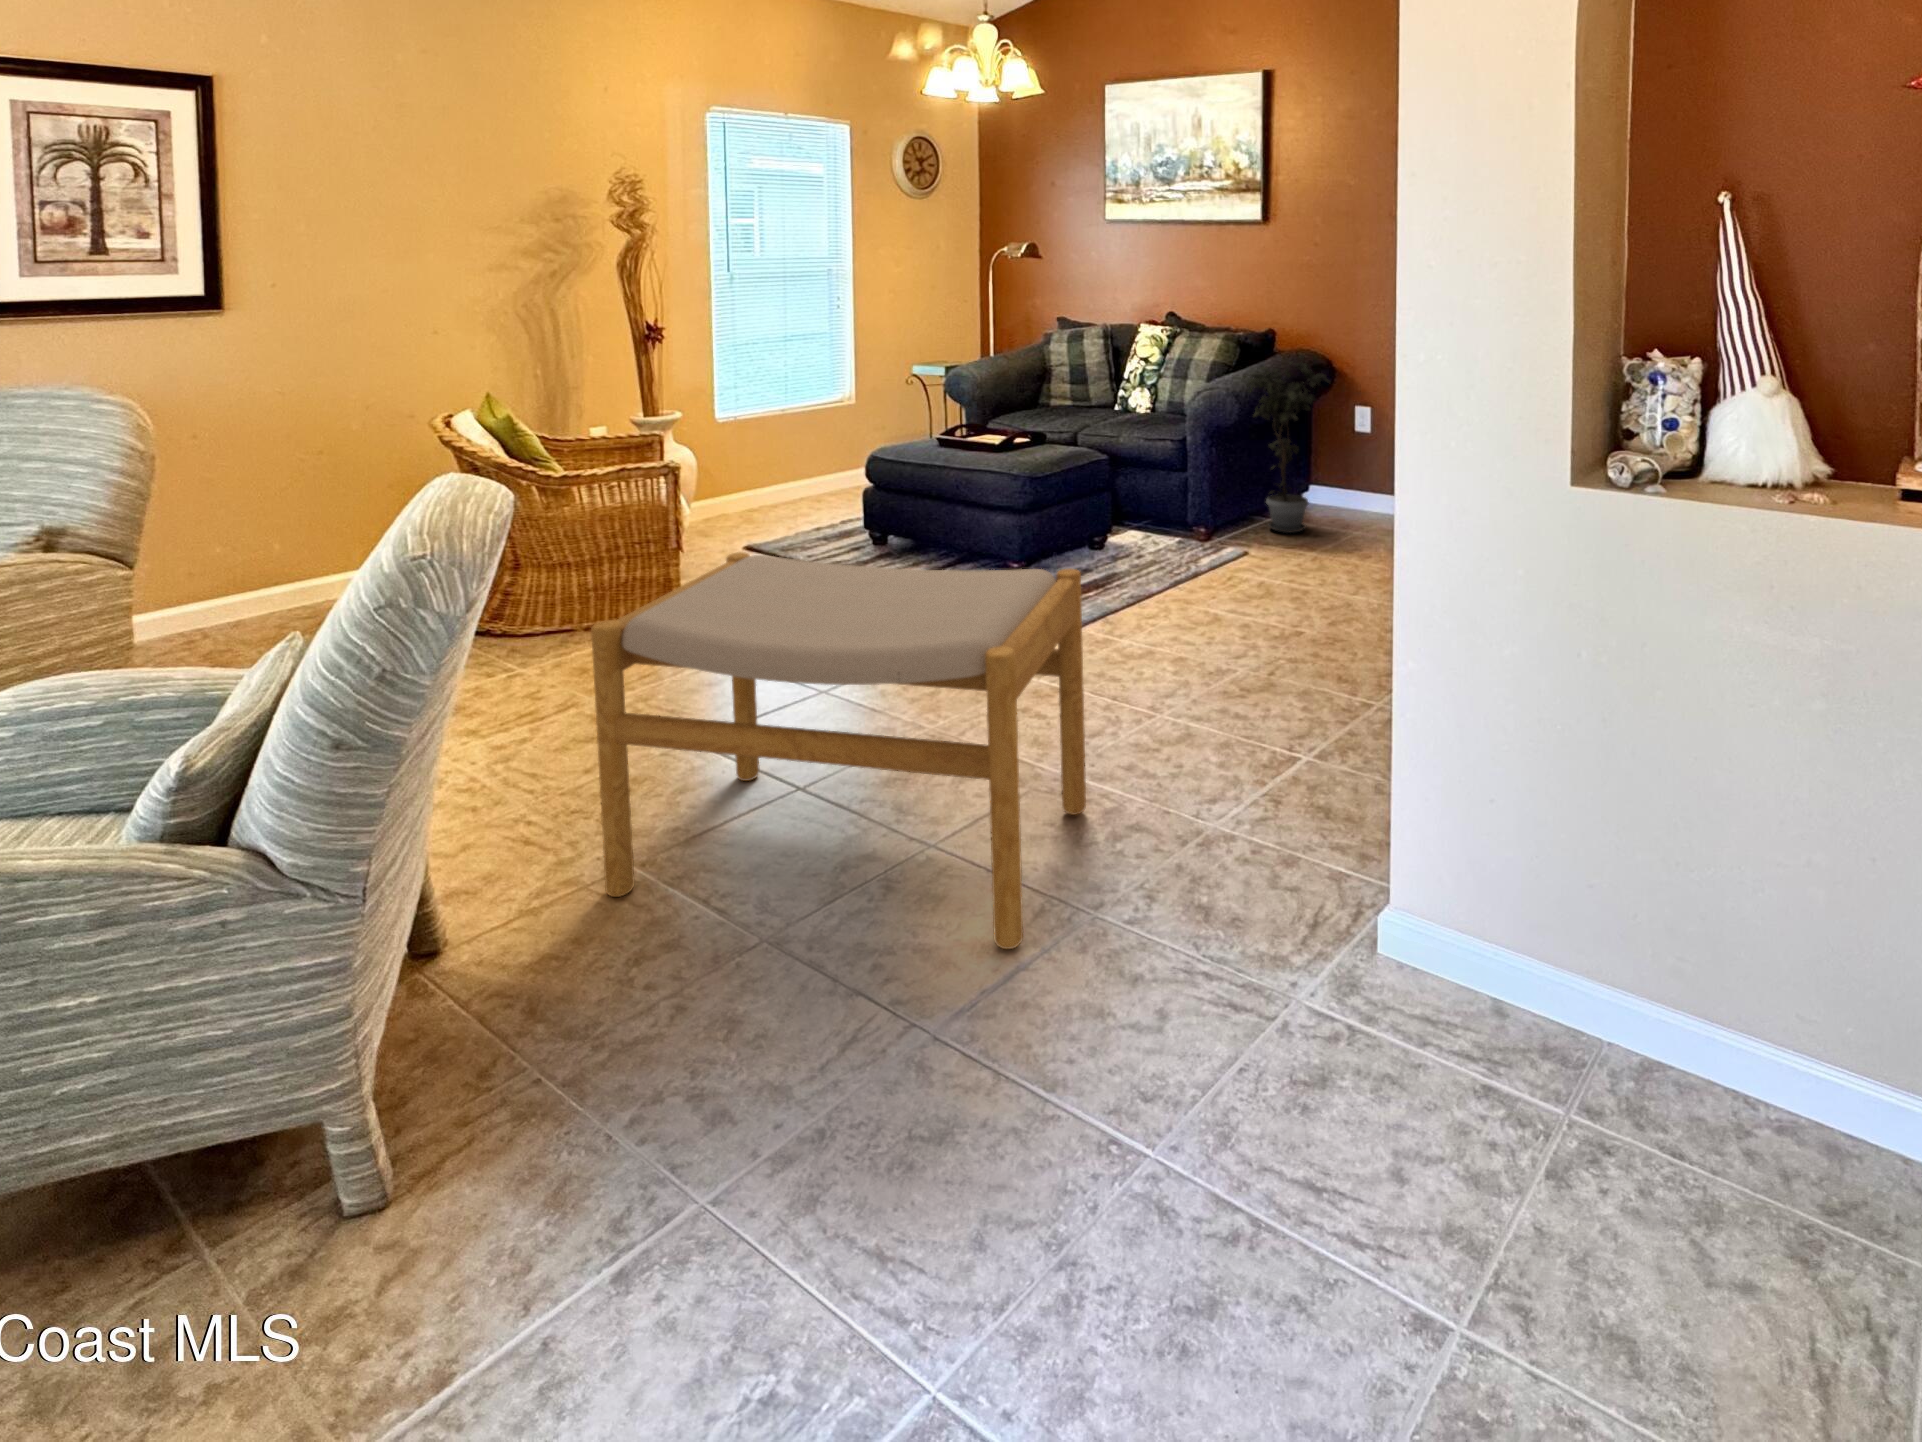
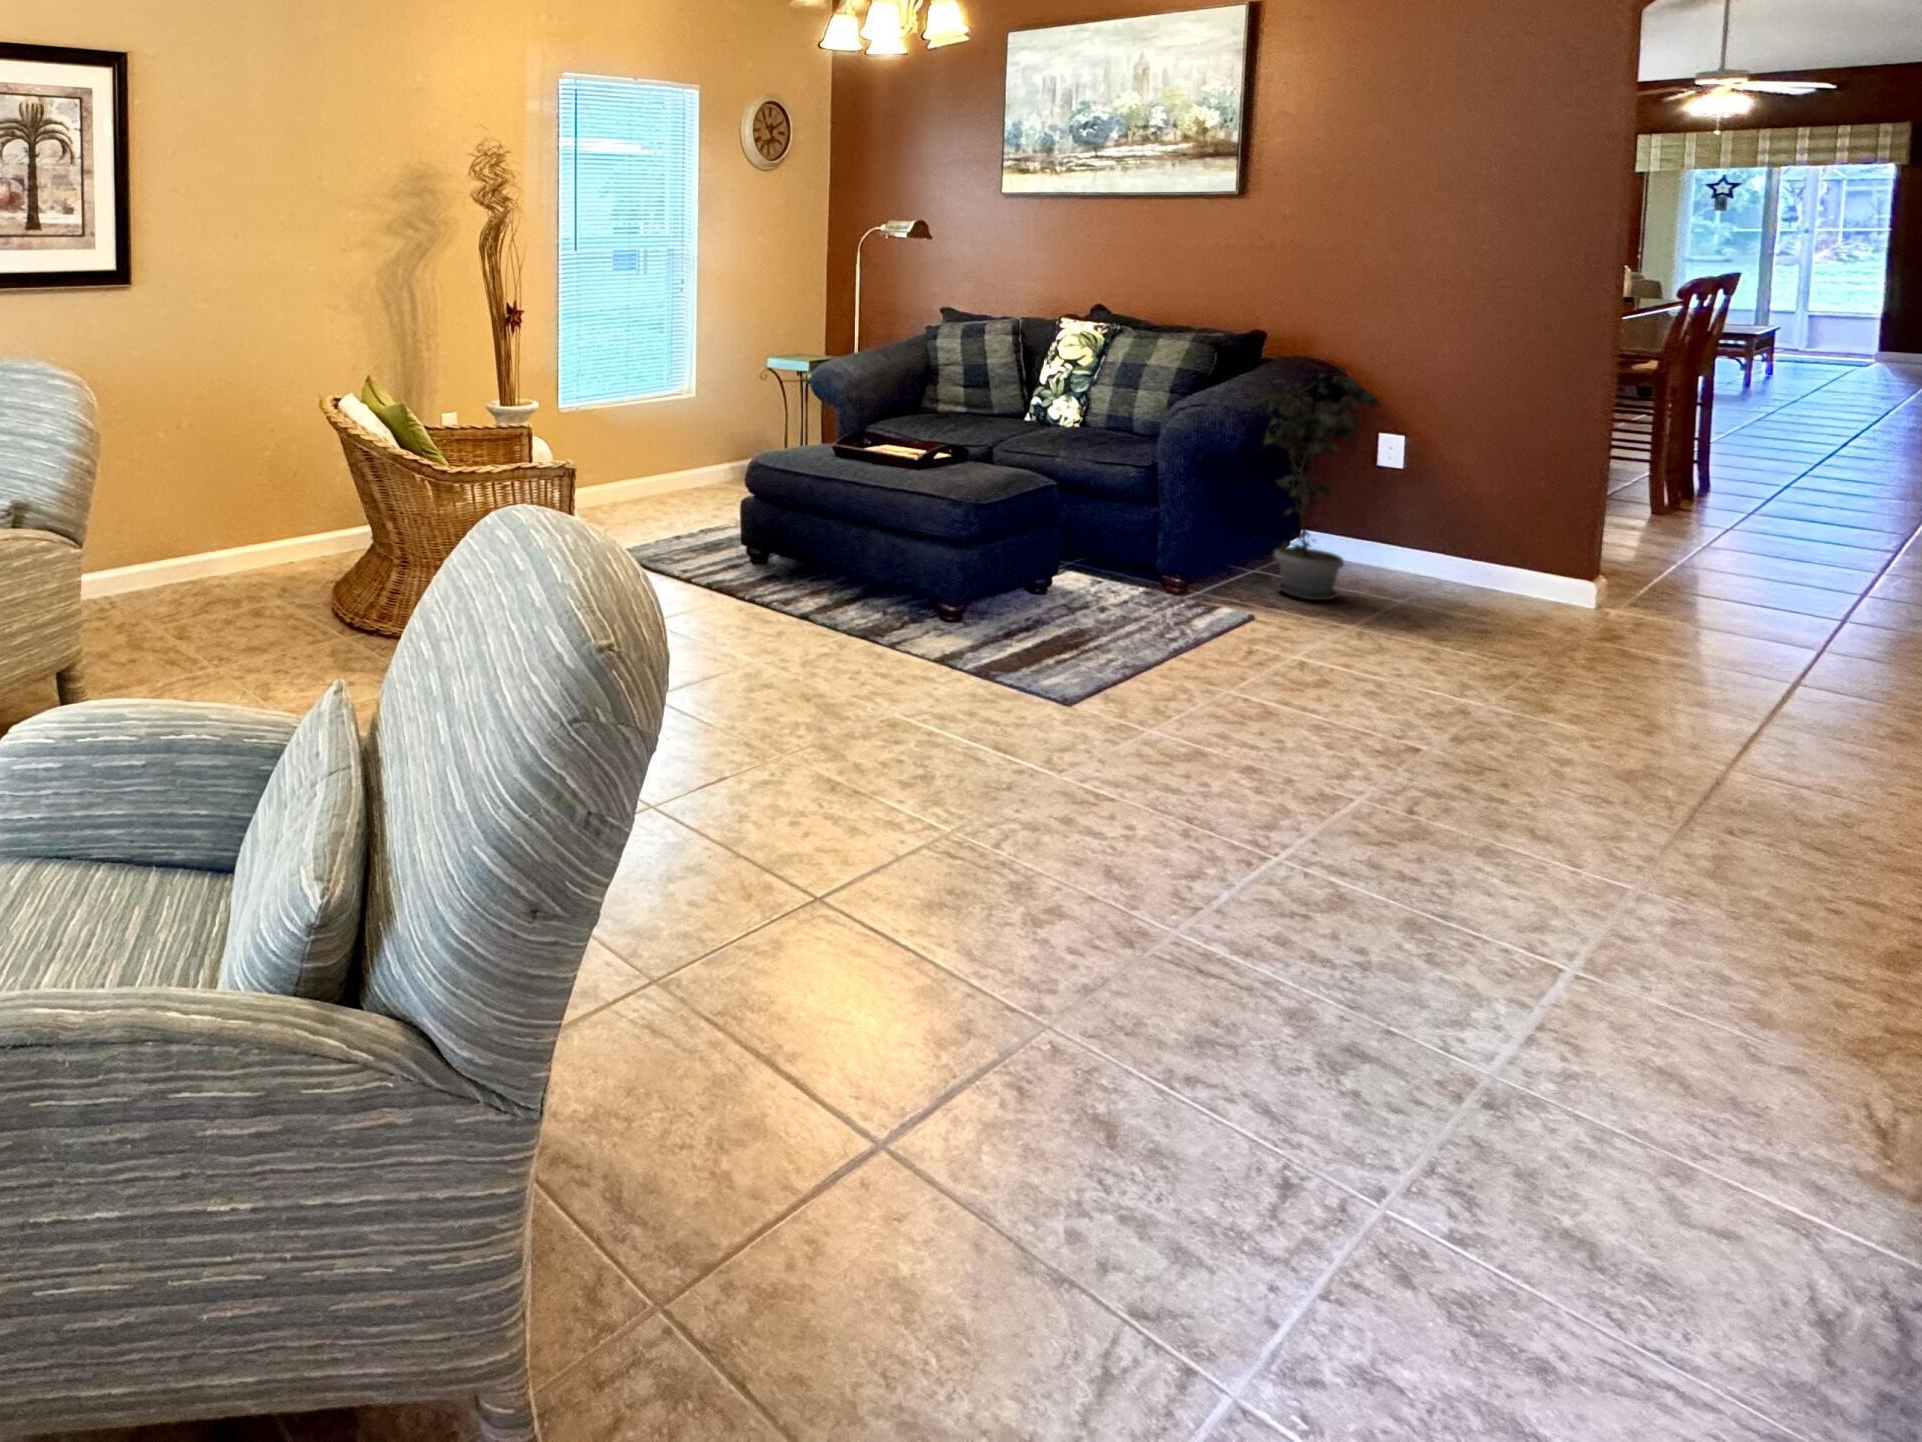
footstool: present [591,552,1086,949] -> none [628,596,1333,1274]

